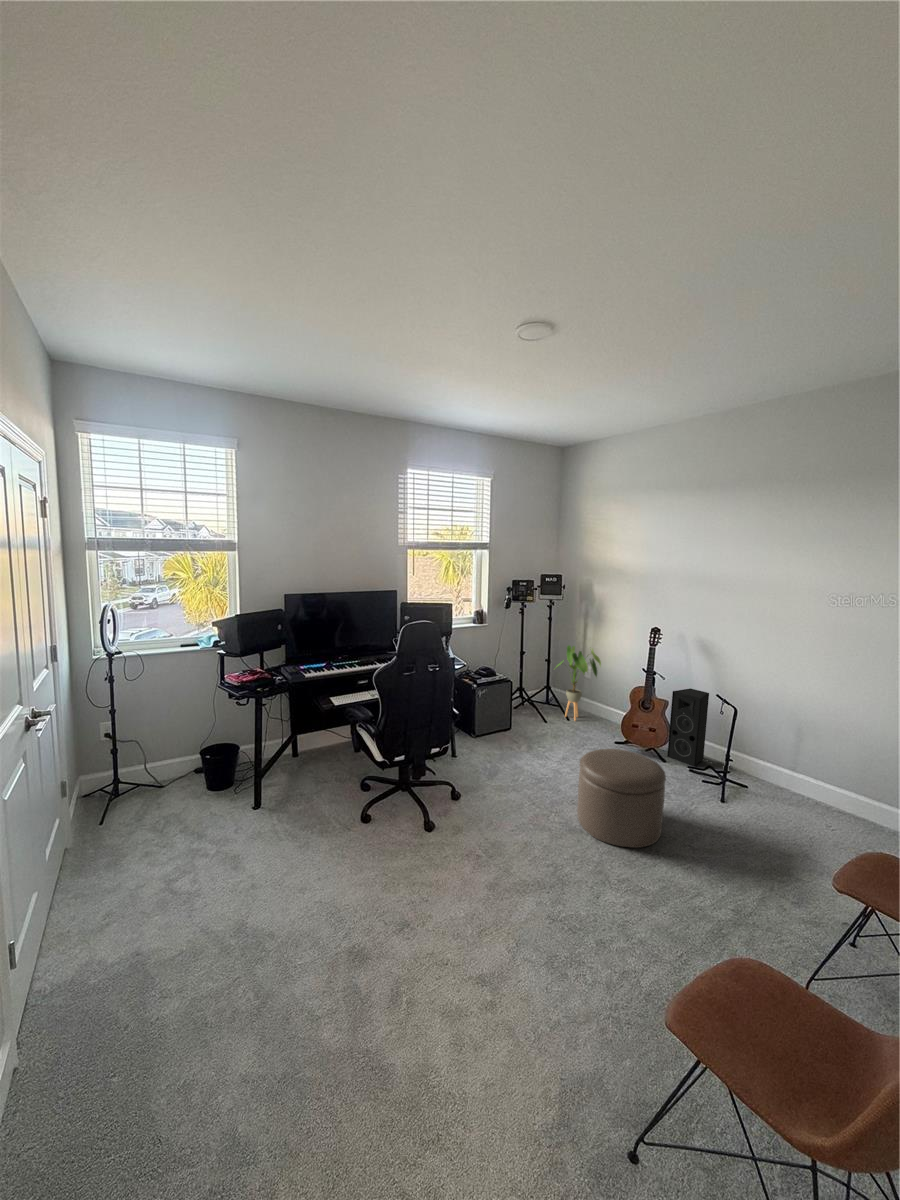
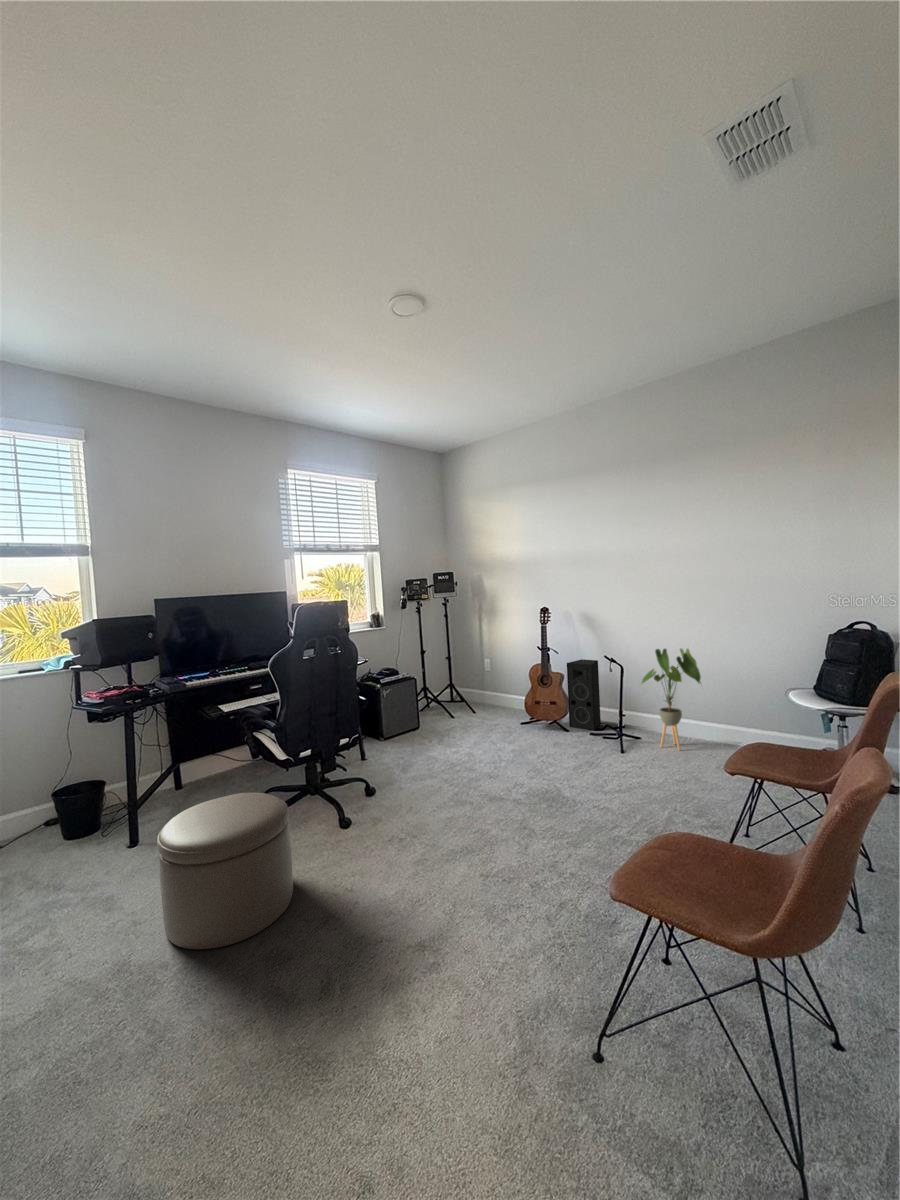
house plant: present [556,646,601,720] -> present [642,649,701,750]
ottoman: present [577,749,666,848] -> present [157,793,293,949]

